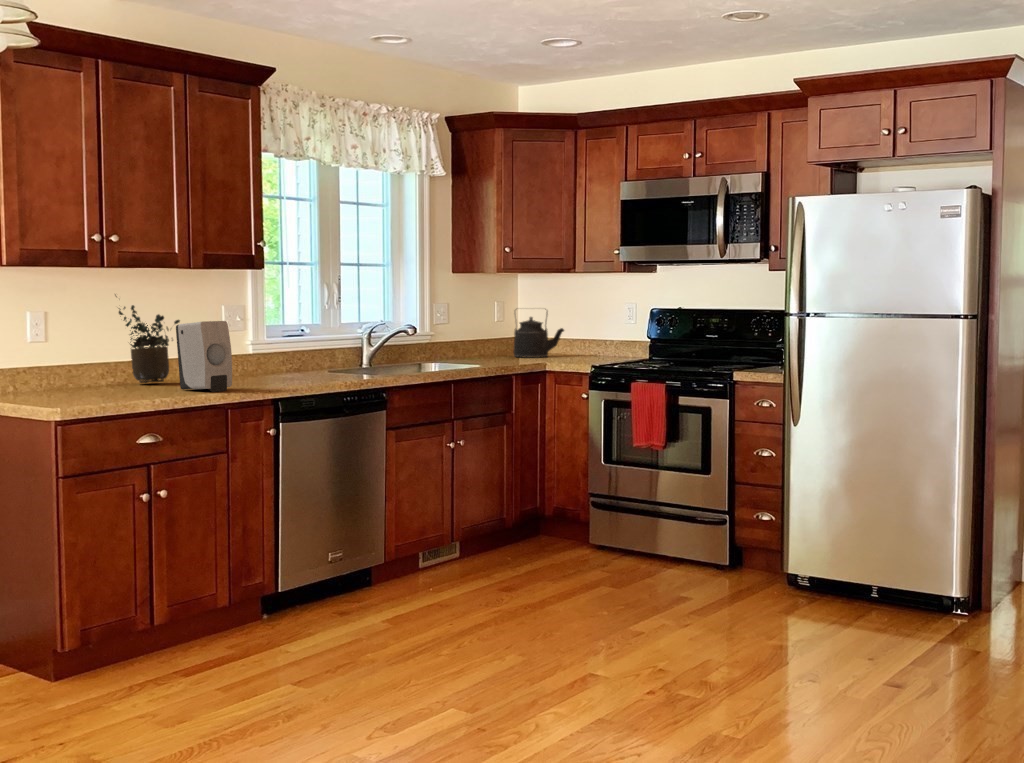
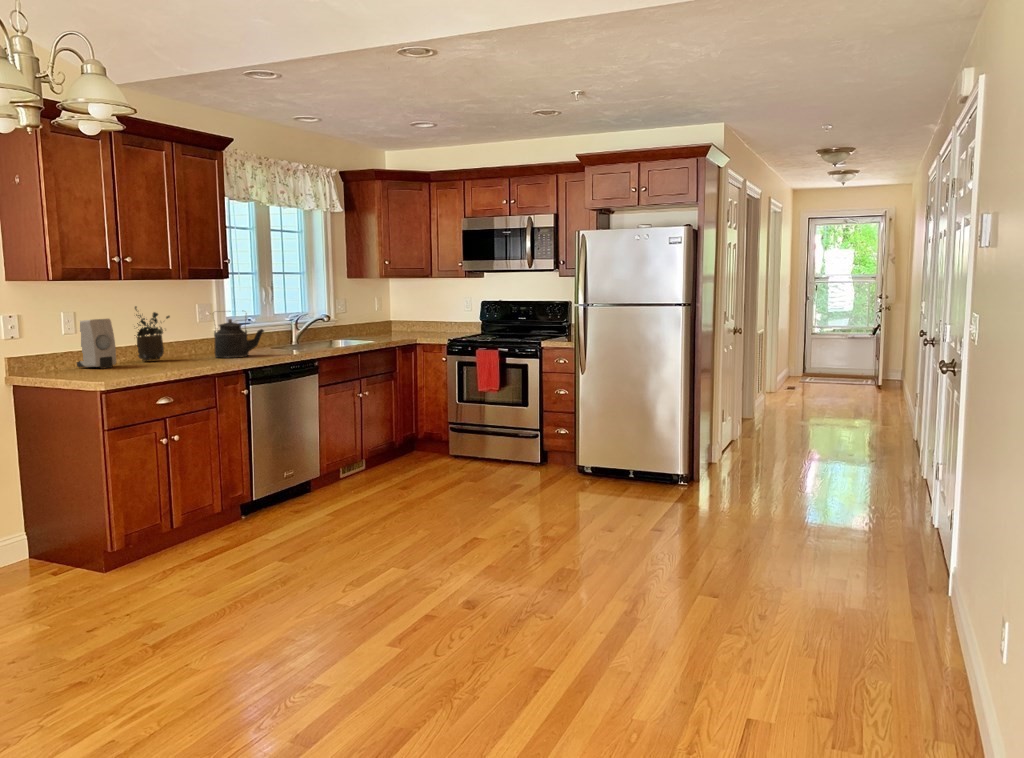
kettle: present [513,311,564,358] -> present [214,319,264,358]
soap dispenser: present [176,321,232,392] -> present [77,319,116,369]

